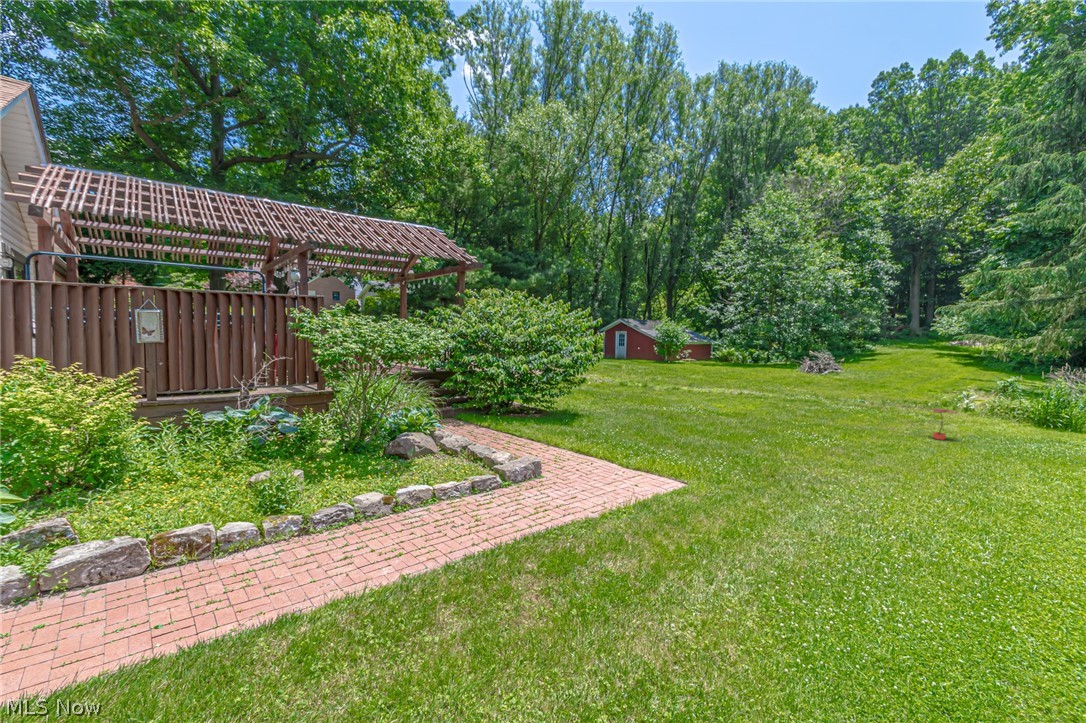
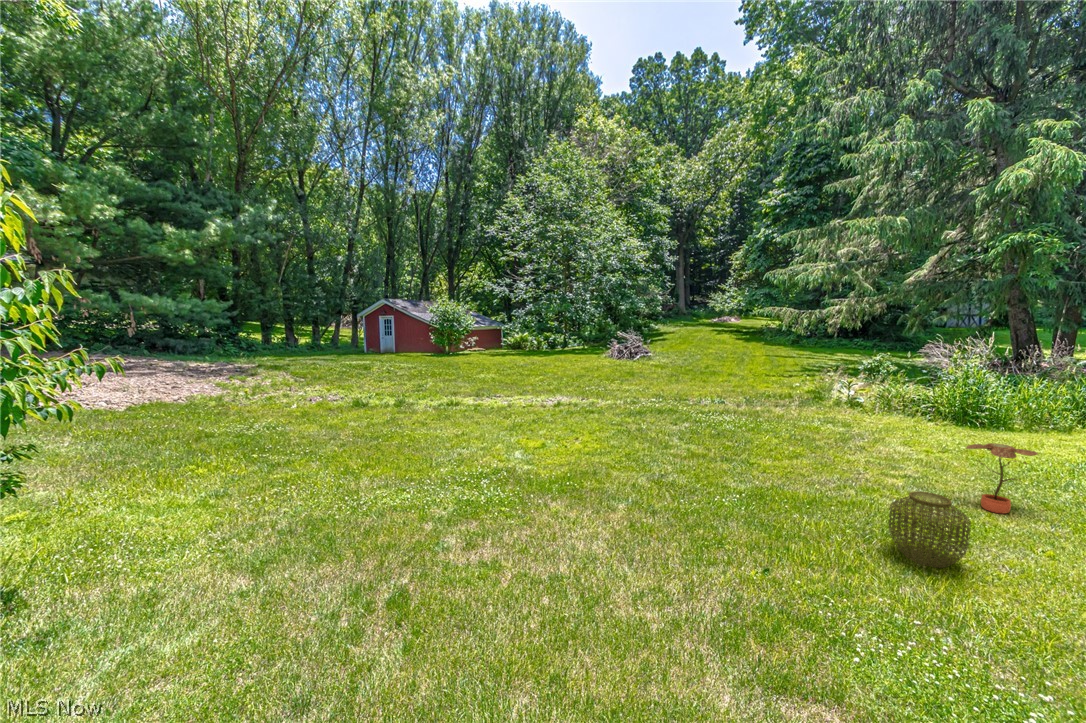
woven basket: none [854,415,883,441] -> present [889,491,971,568]

